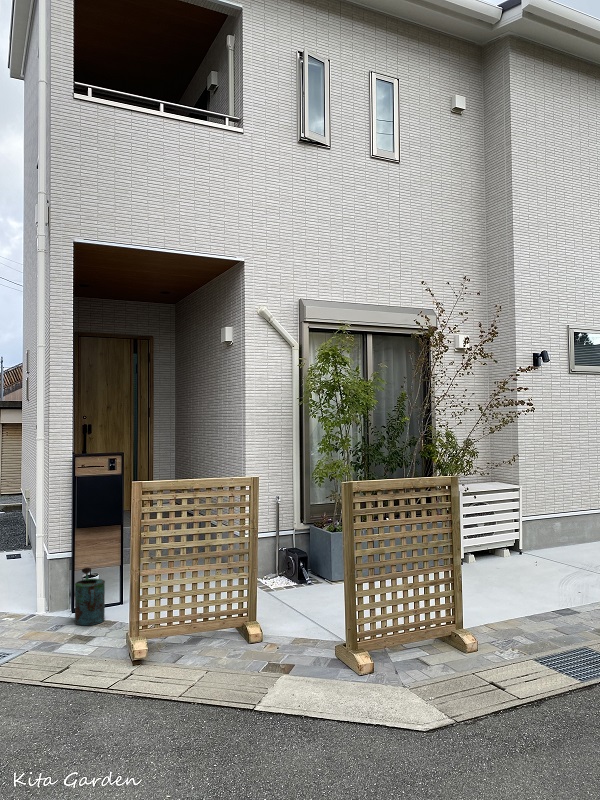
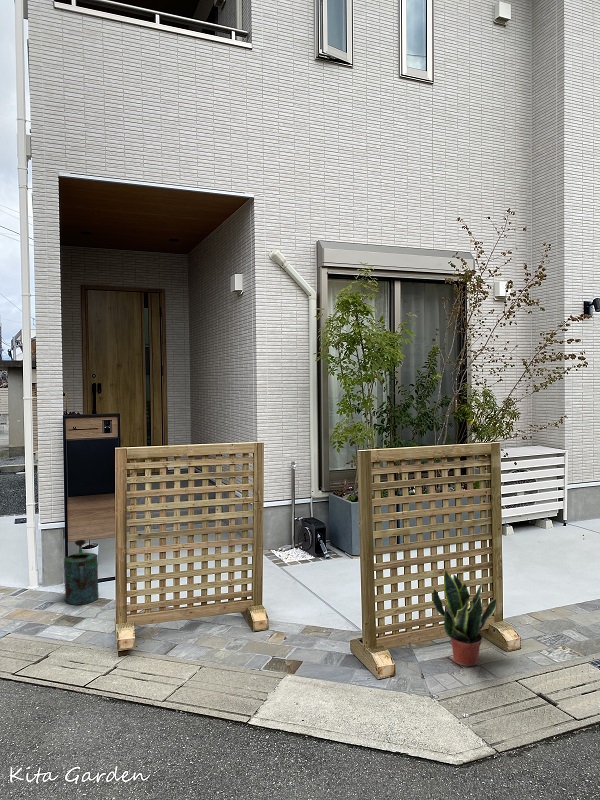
potted plant: none [404,582,457,665] -> present [433,570,497,666]

